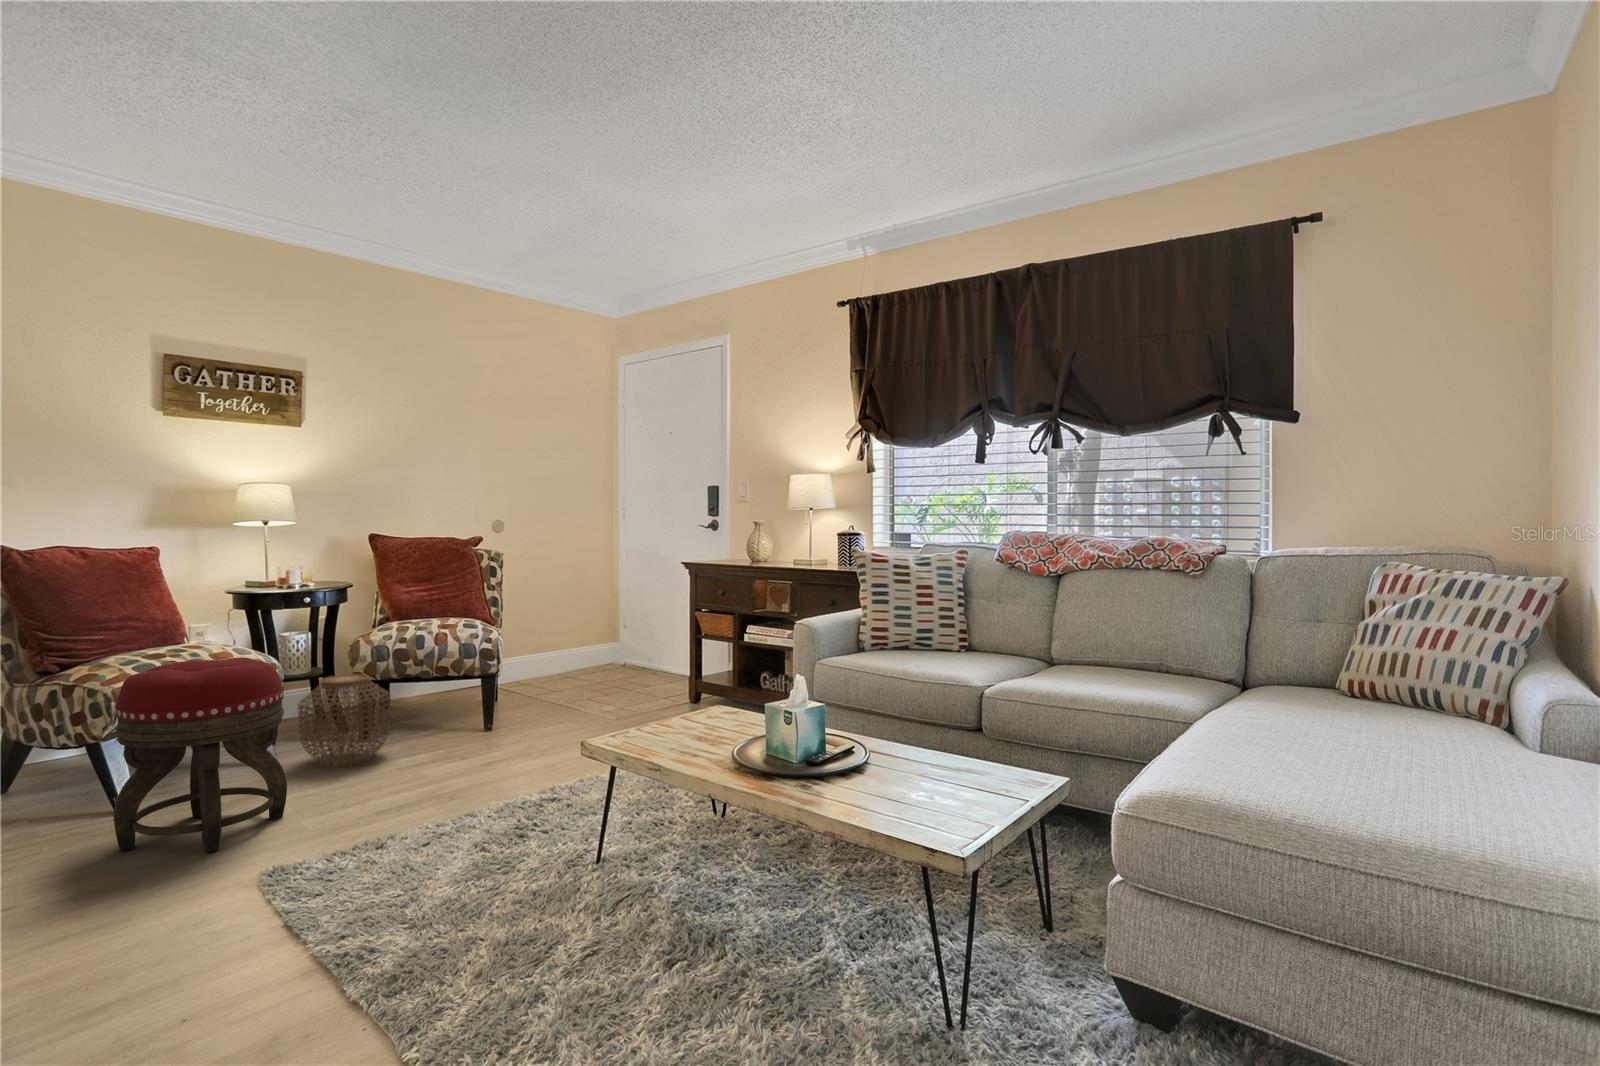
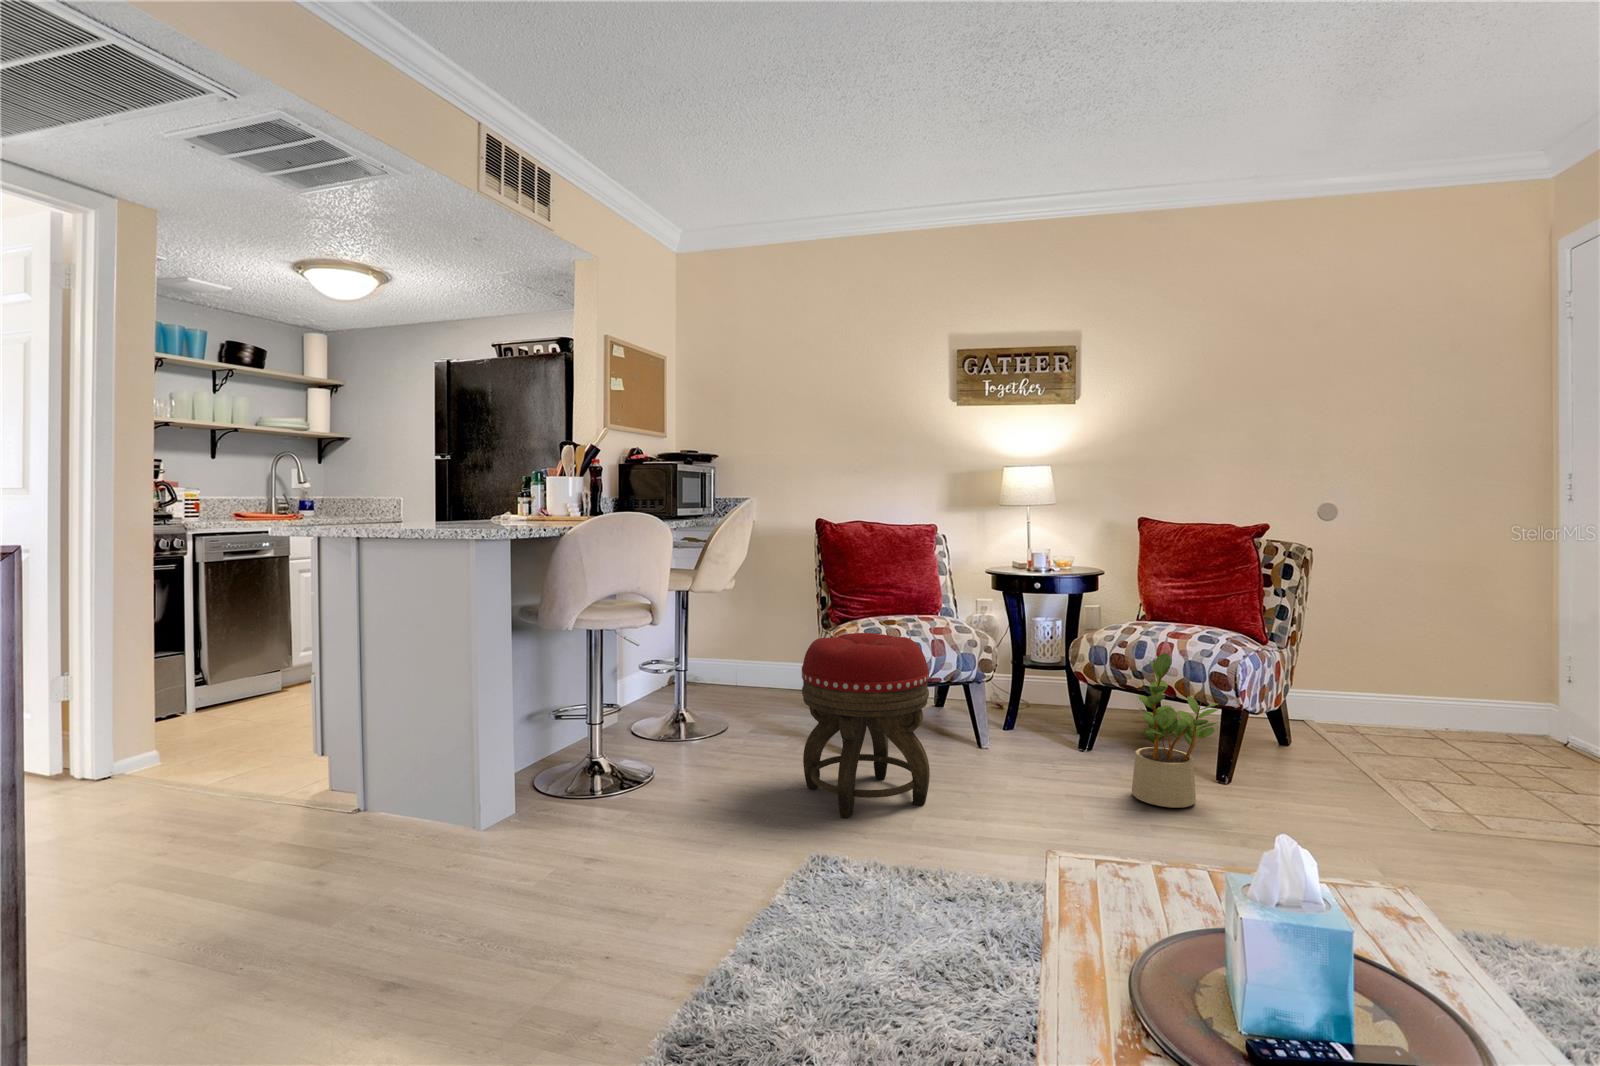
potted plant: none [443,636,506,755] -> present [1132,653,1218,808]
woven basket: present [298,674,391,767] -> none [995,671,1088,774]

